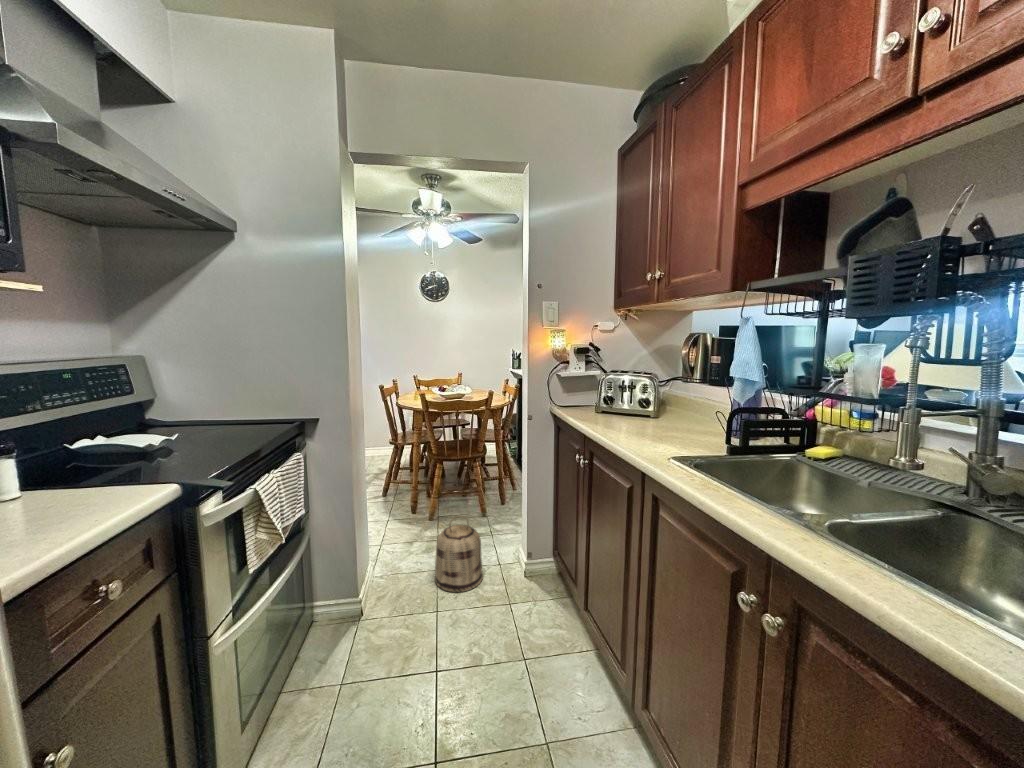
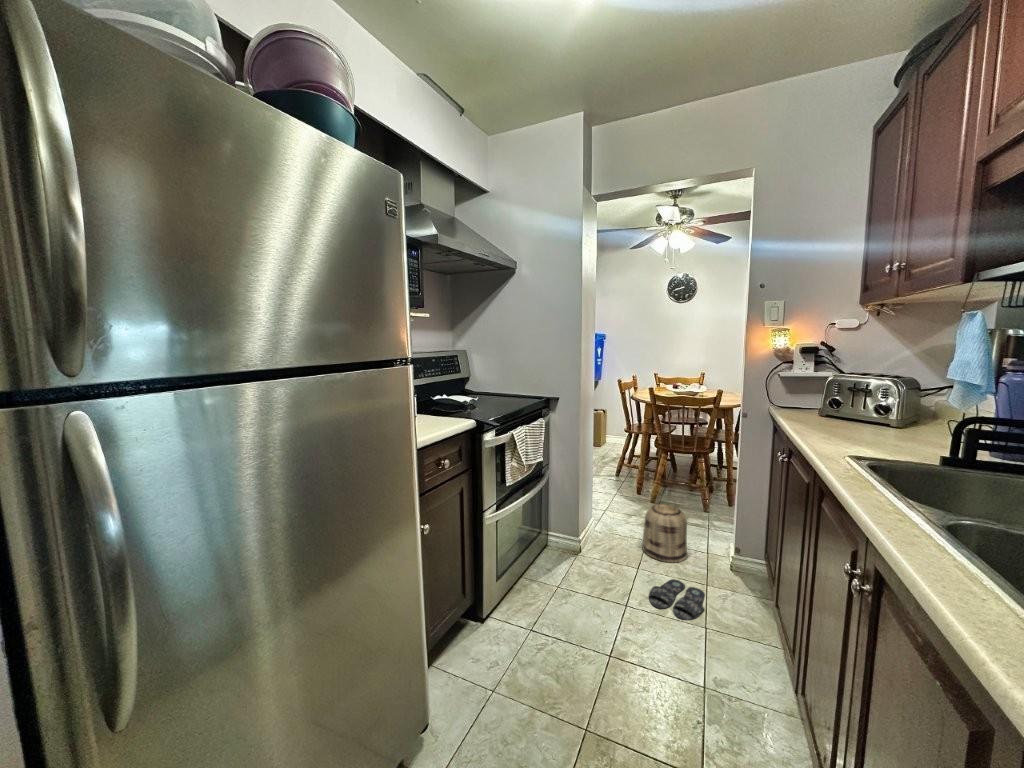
slippers: none [457,610,515,660] -> present [649,579,705,620]

